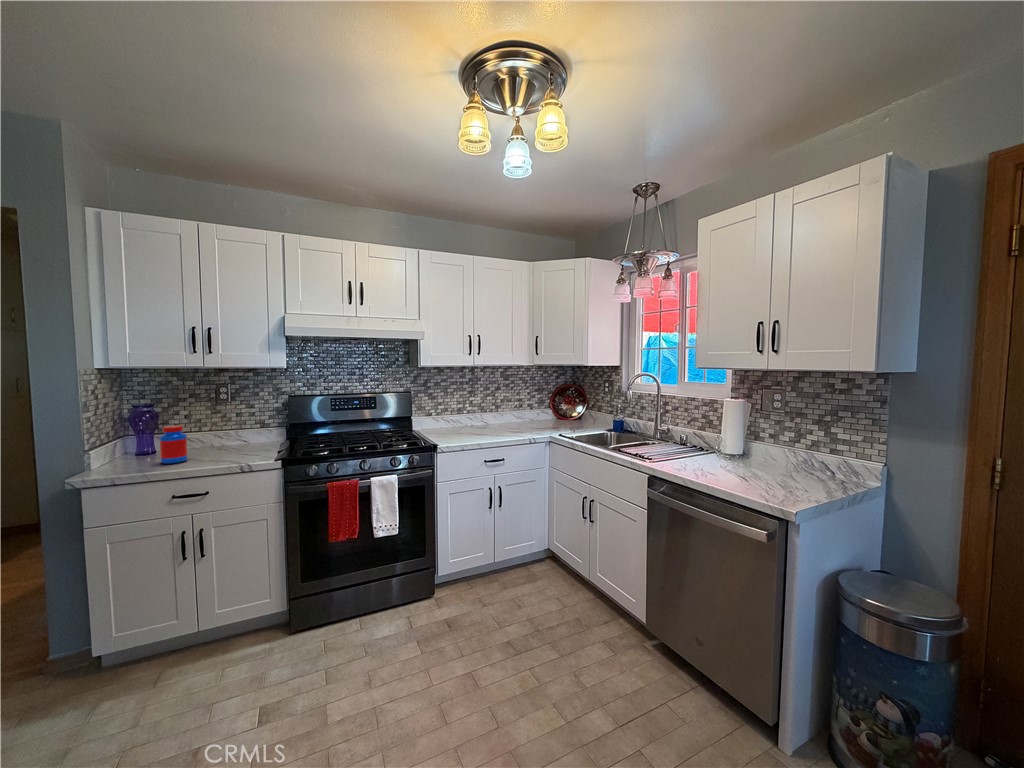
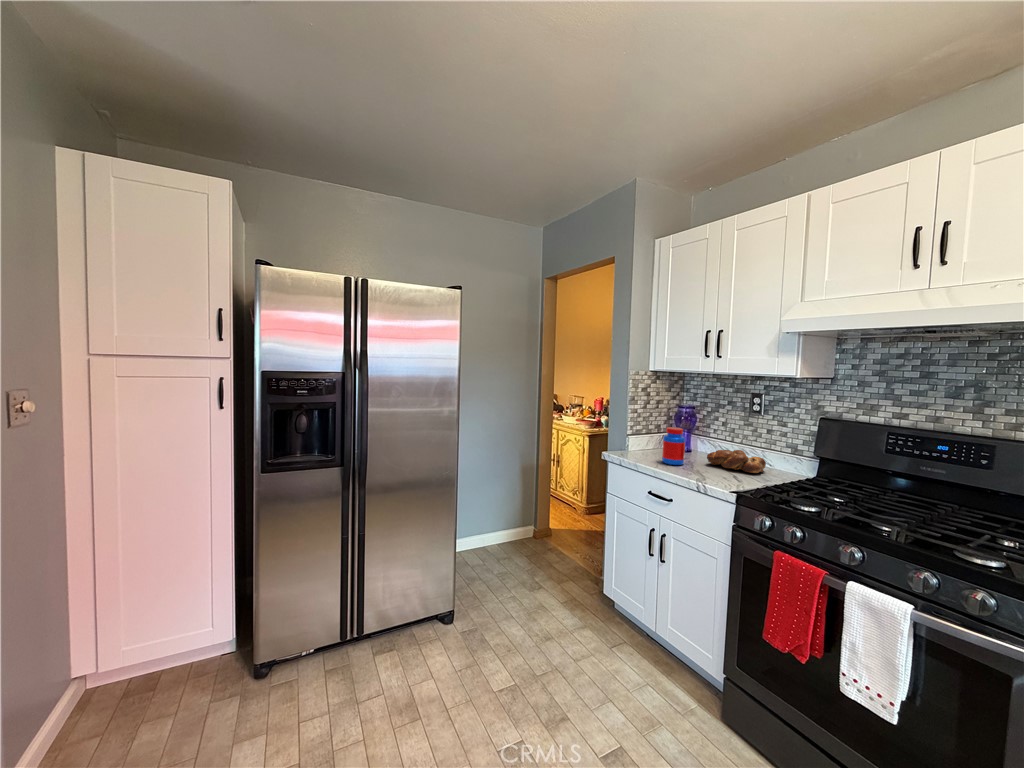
bread loaf: none [201,433,256,452] -> present [707,450,766,473]

